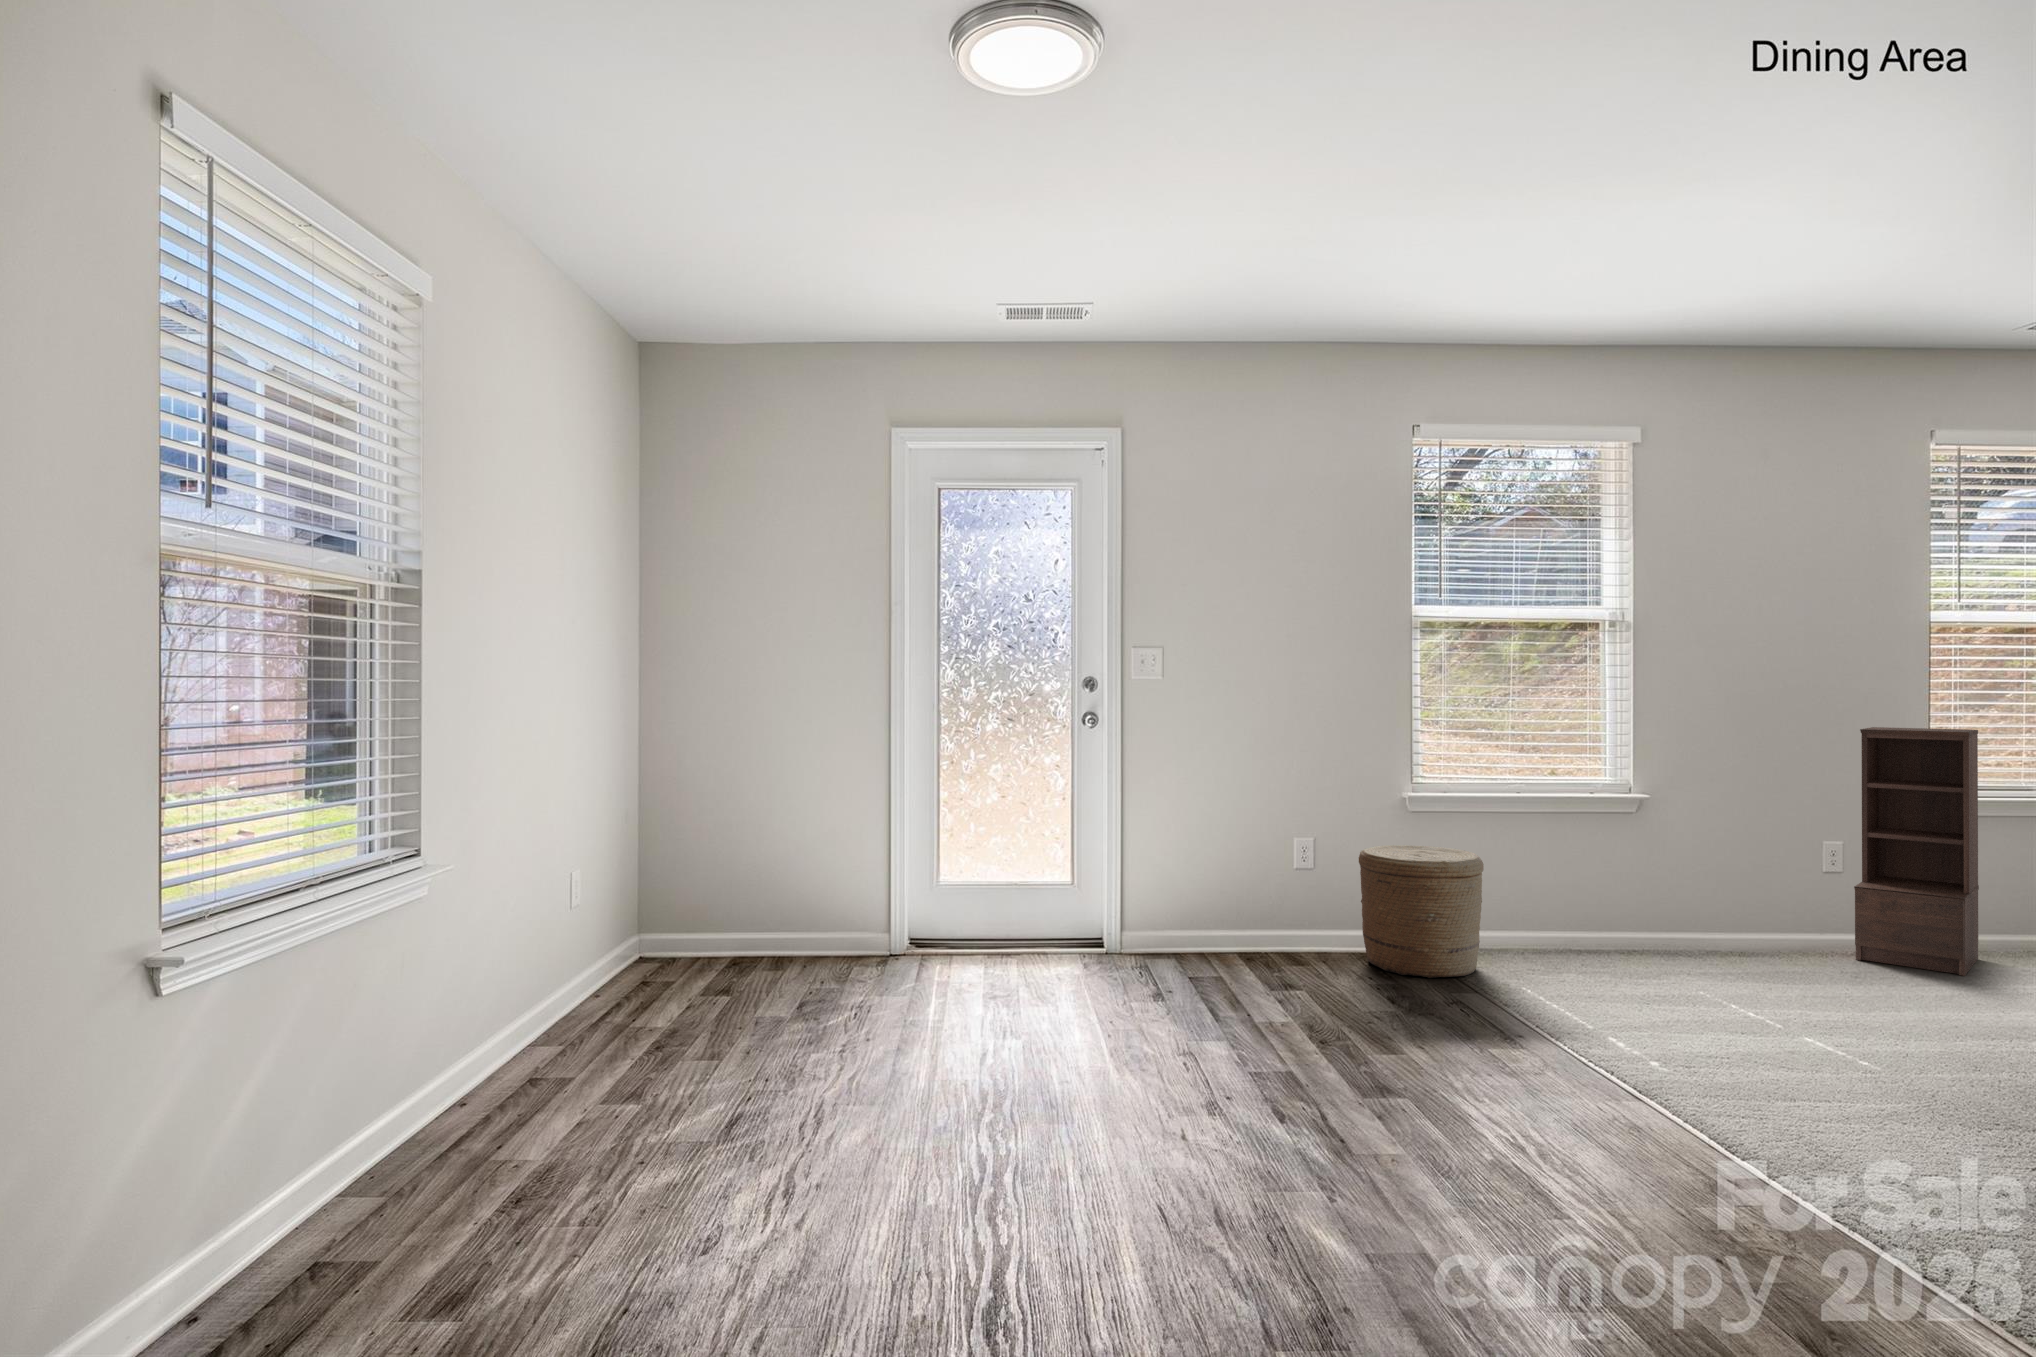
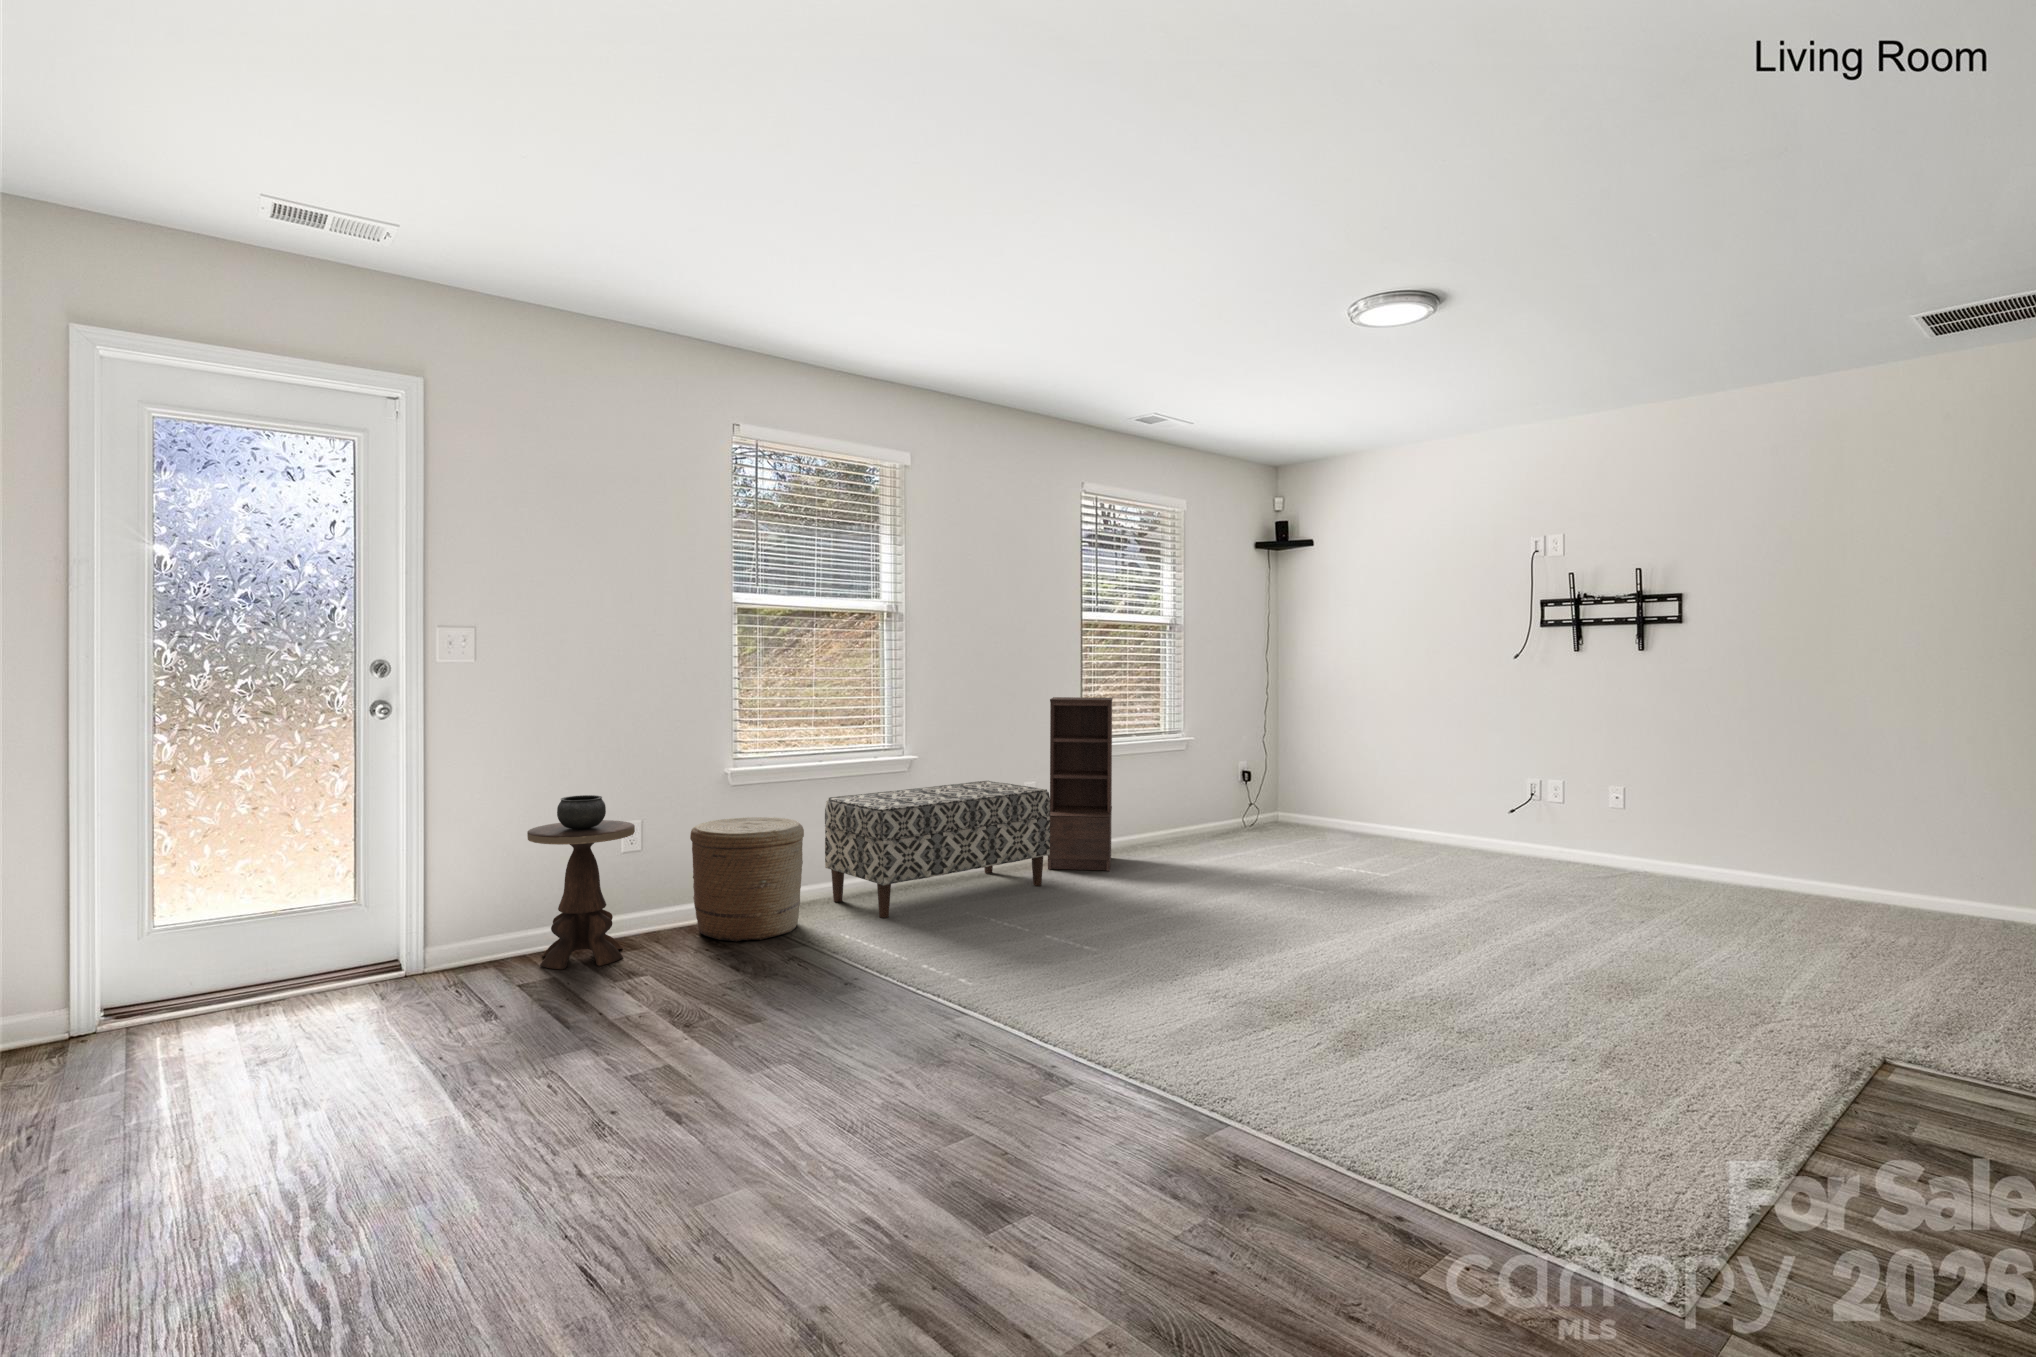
side table: none [1202,807,1299,974] -> present [527,795,635,969]
bench: none [1519,832,1848,980] -> present [825,781,1050,918]

